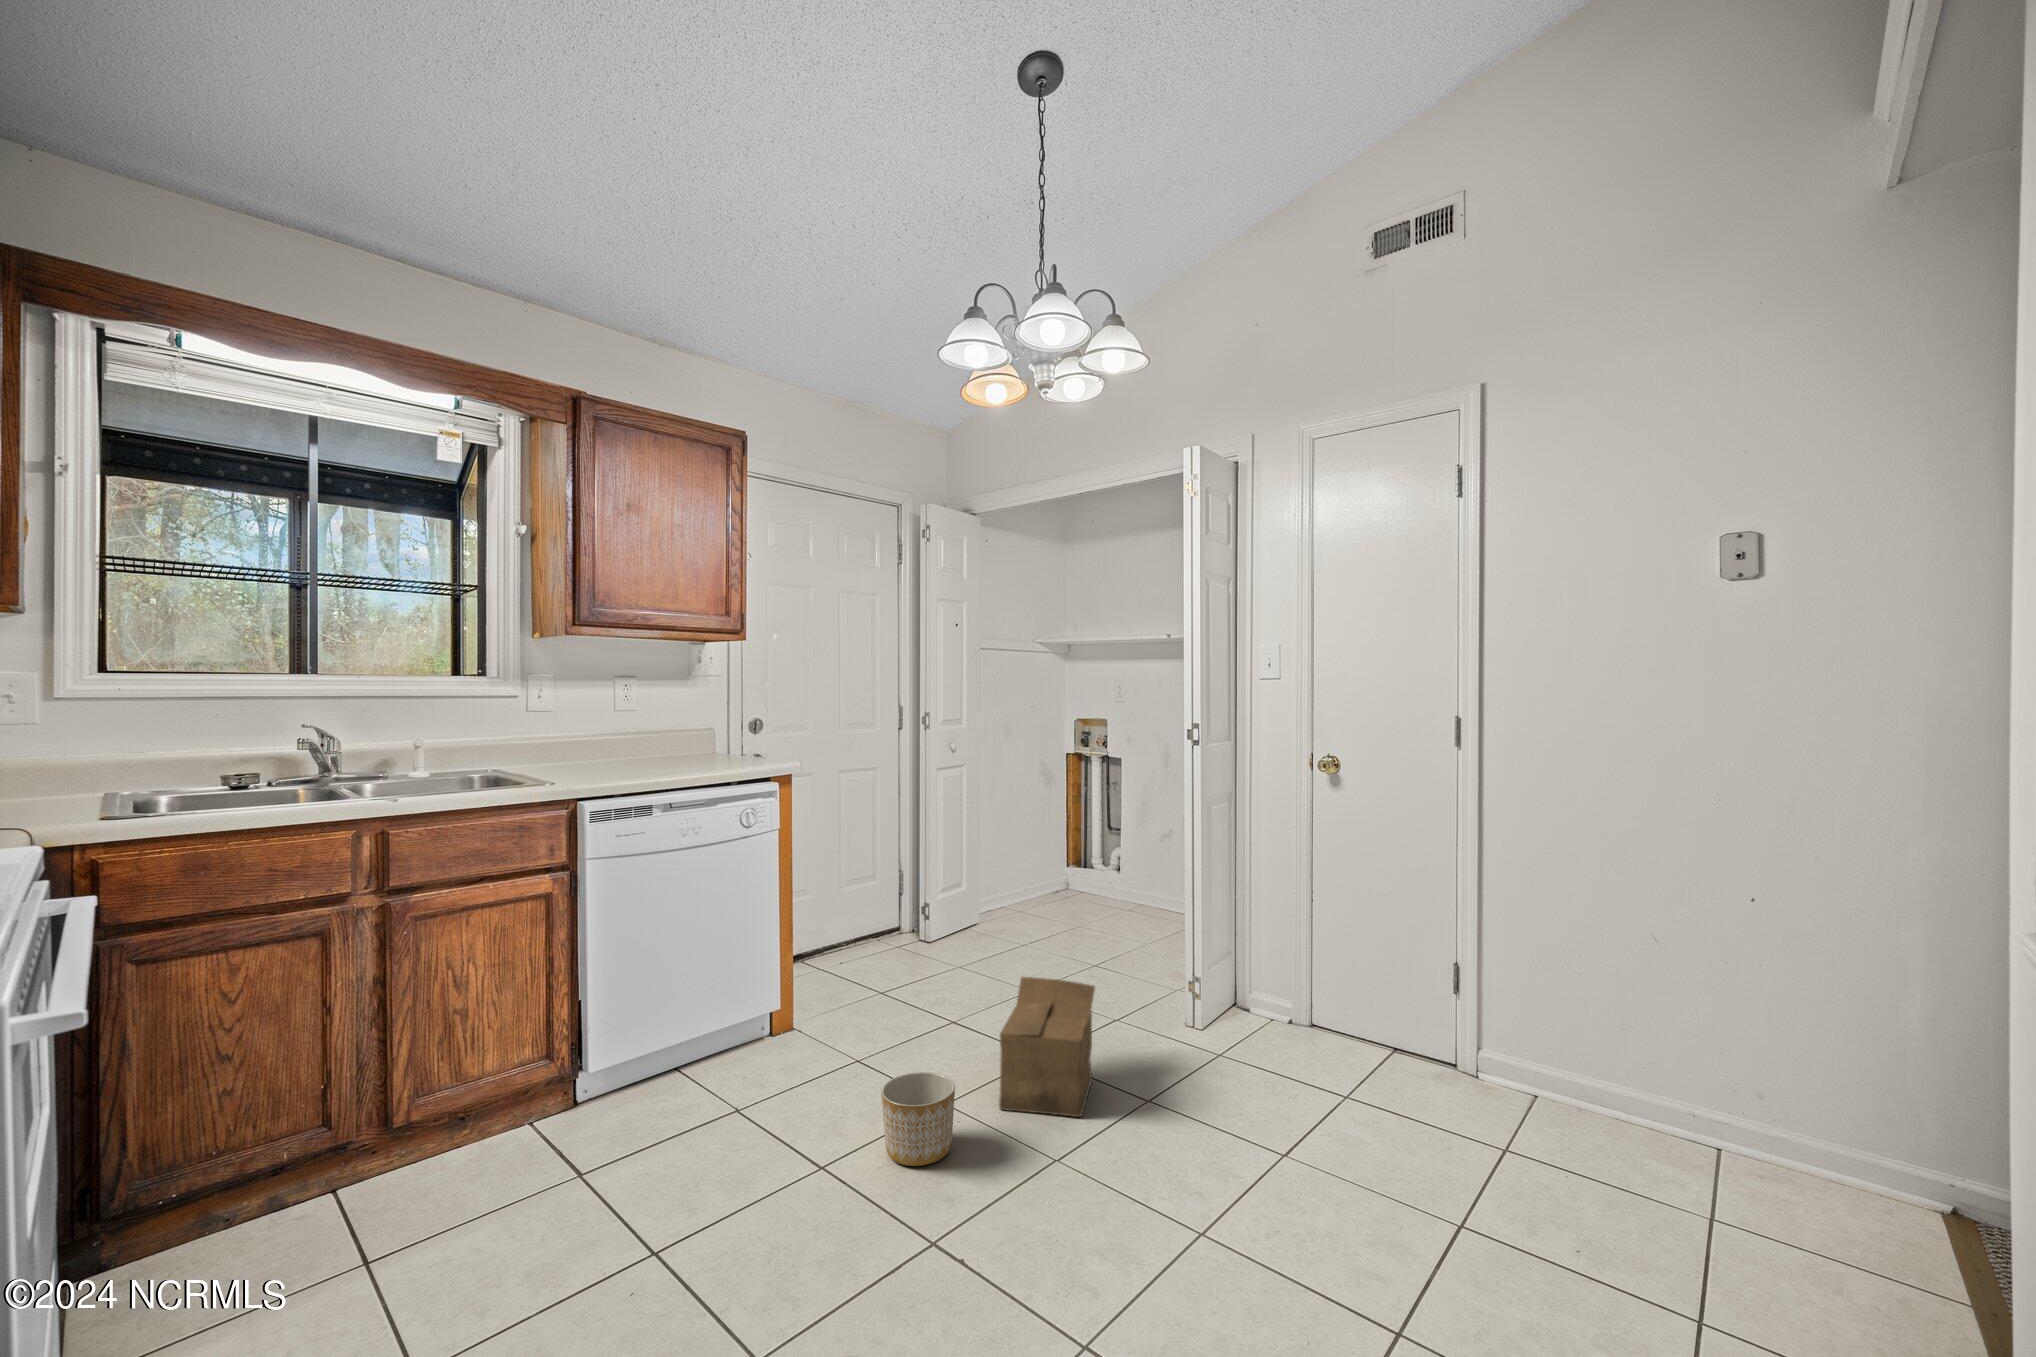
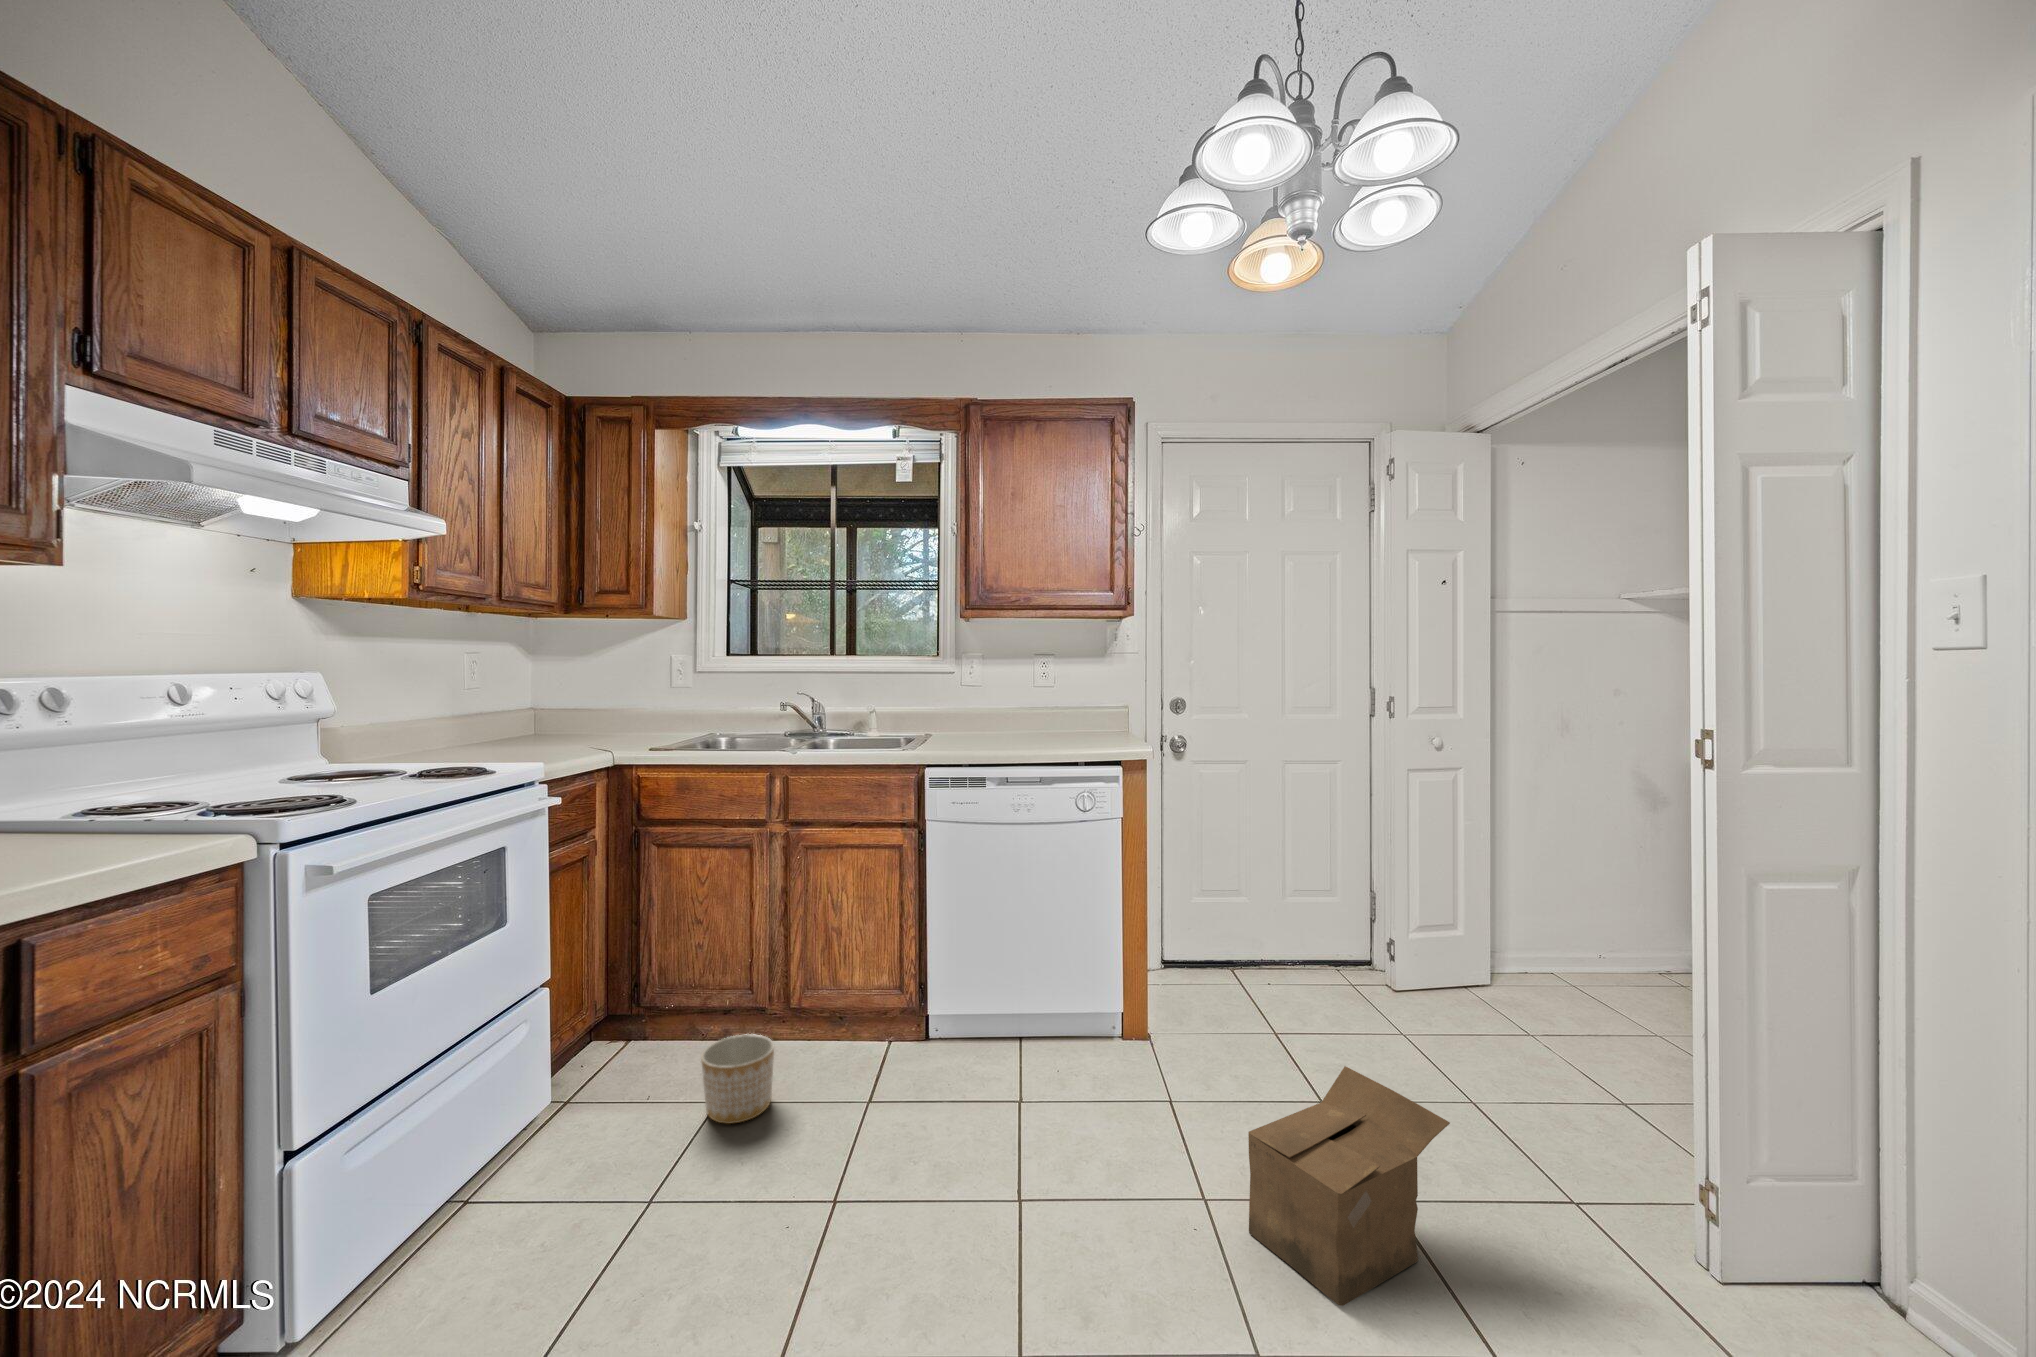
planter: present [881,1072,955,1166] -> present [701,1034,774,1124]

